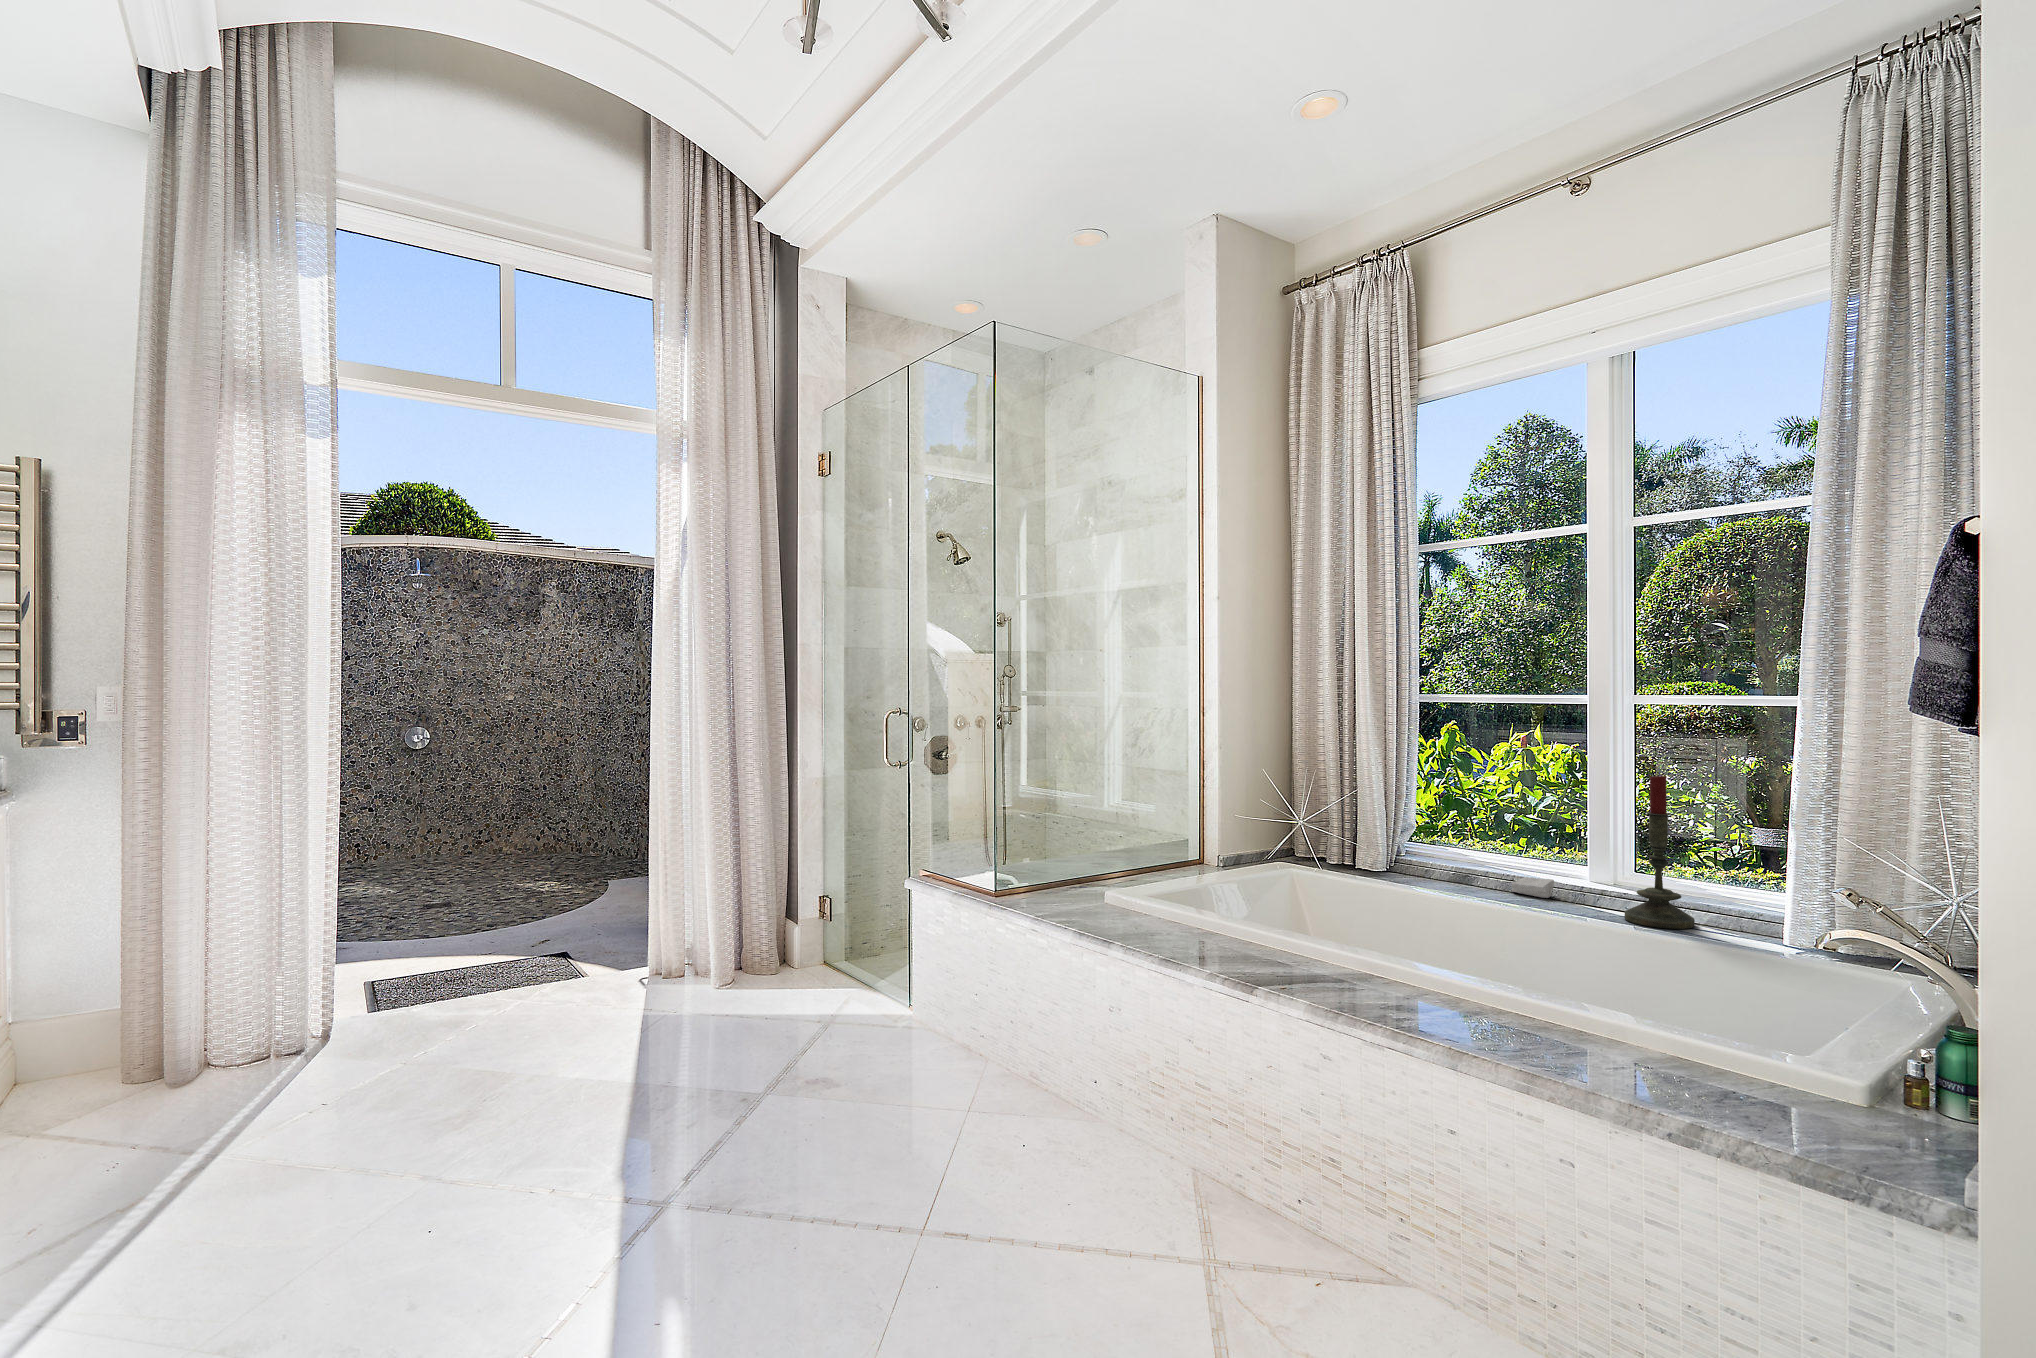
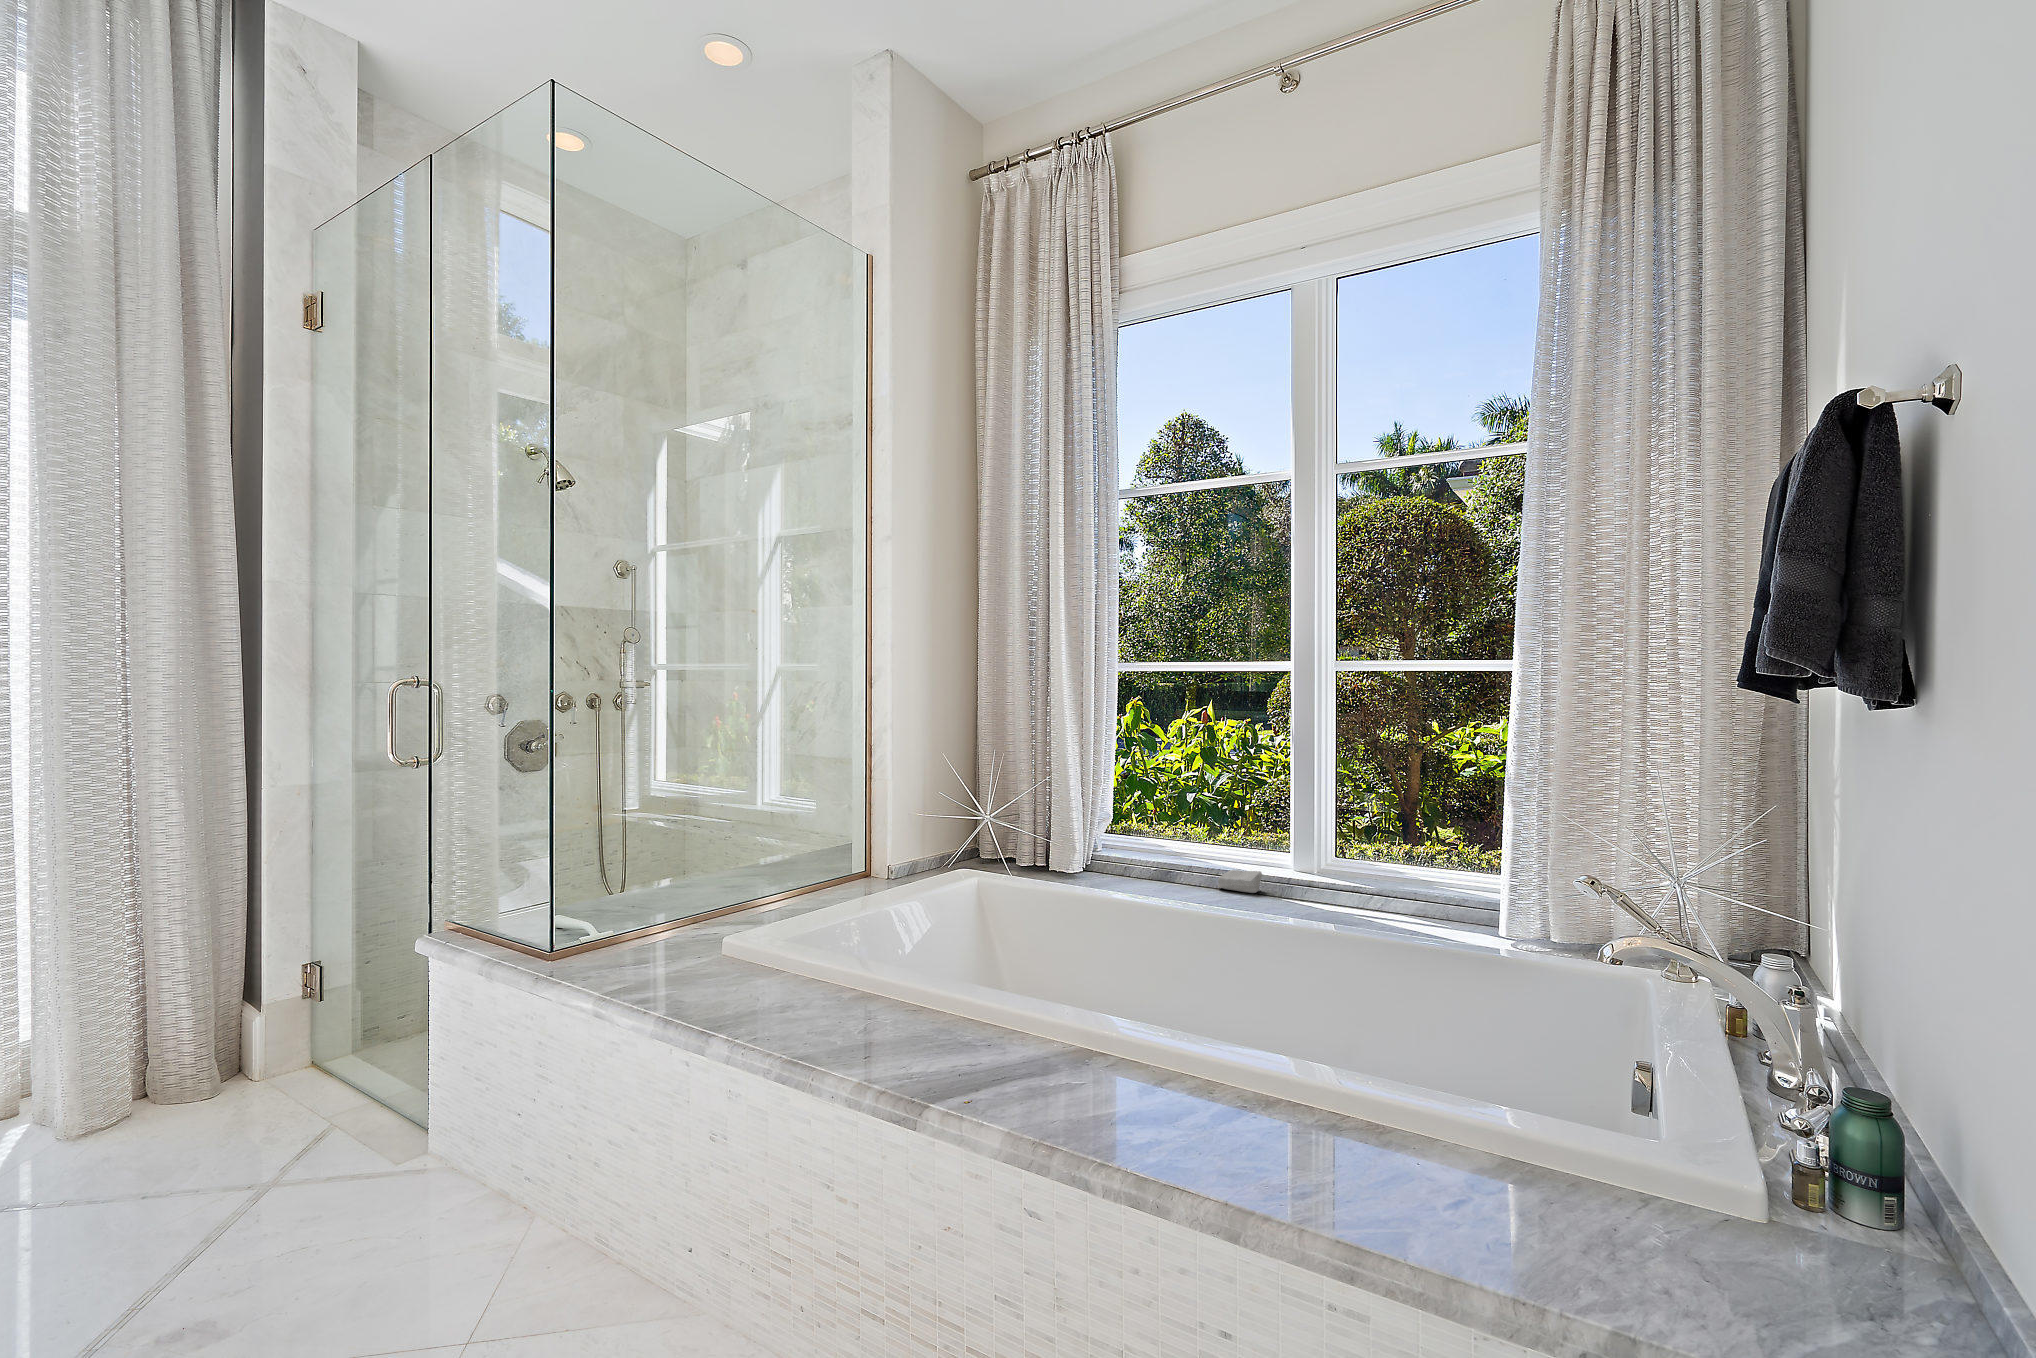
candle: present [1625,771,1695,929] -> none [1336,744,1406,922]

